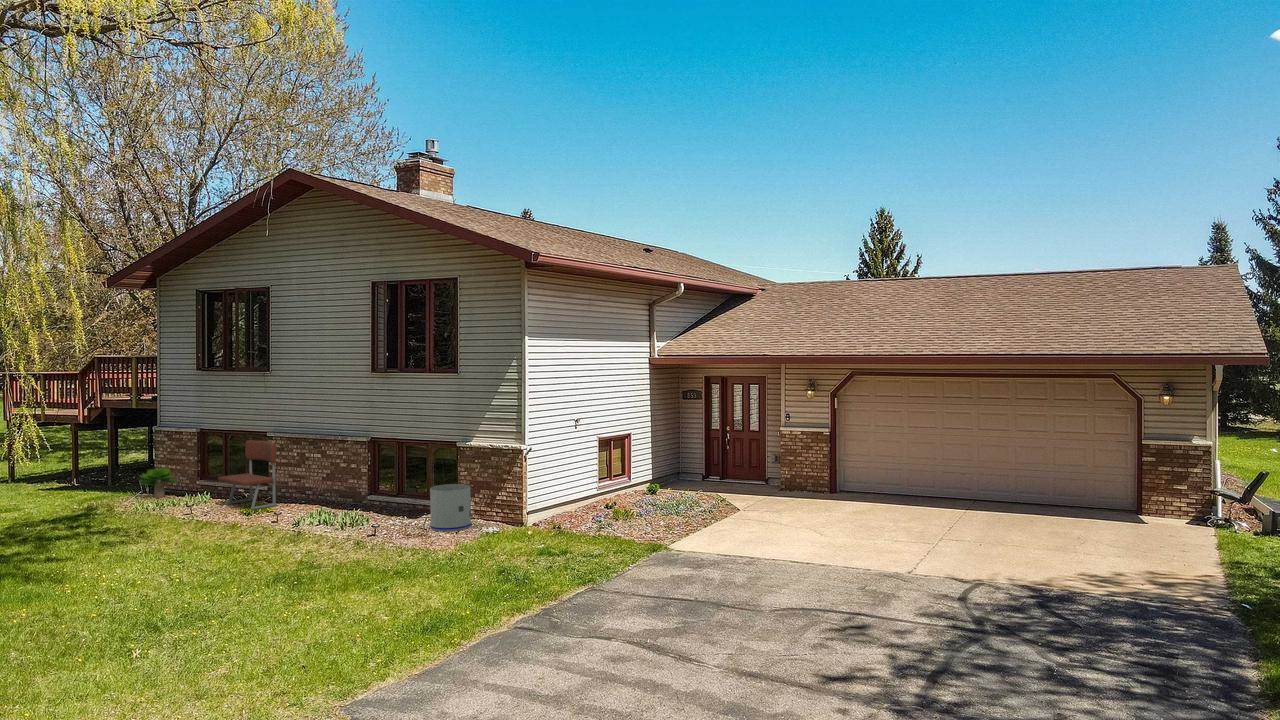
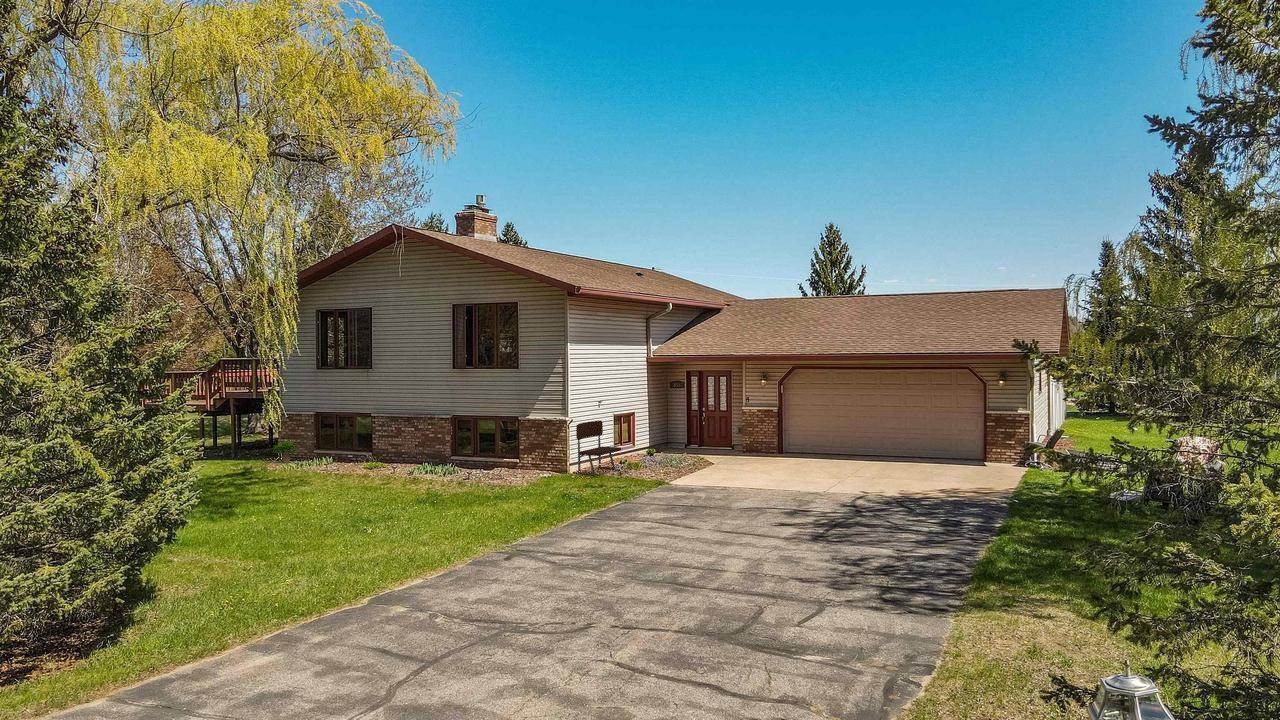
bench: present [218,440,277,510] -> present [576,421,621,475]
trash can: present [430,484,472,531] -> none [502,446,531,477]

